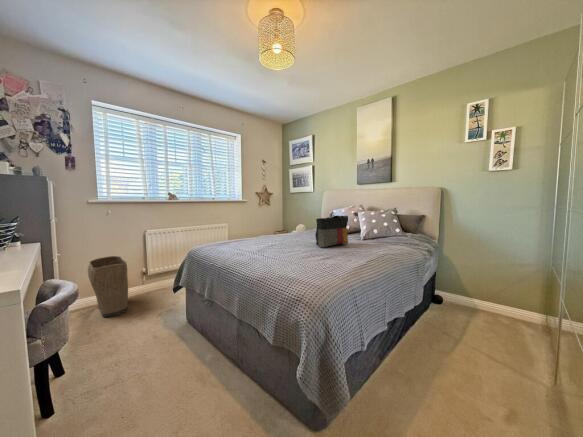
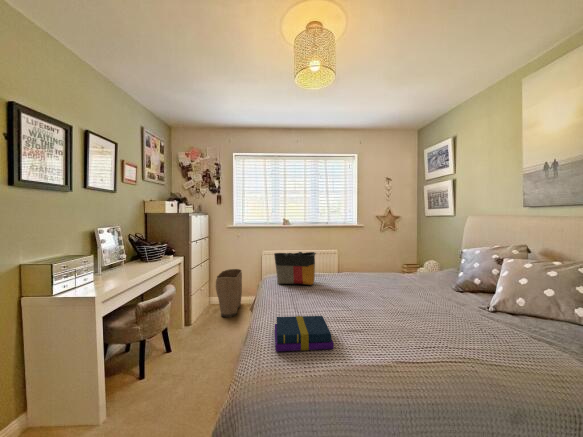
tote bag: present [315,216,348,247] -> present [274,252,316,285]
book: none [289,251,339,274] -> present [275,316,334,351]

